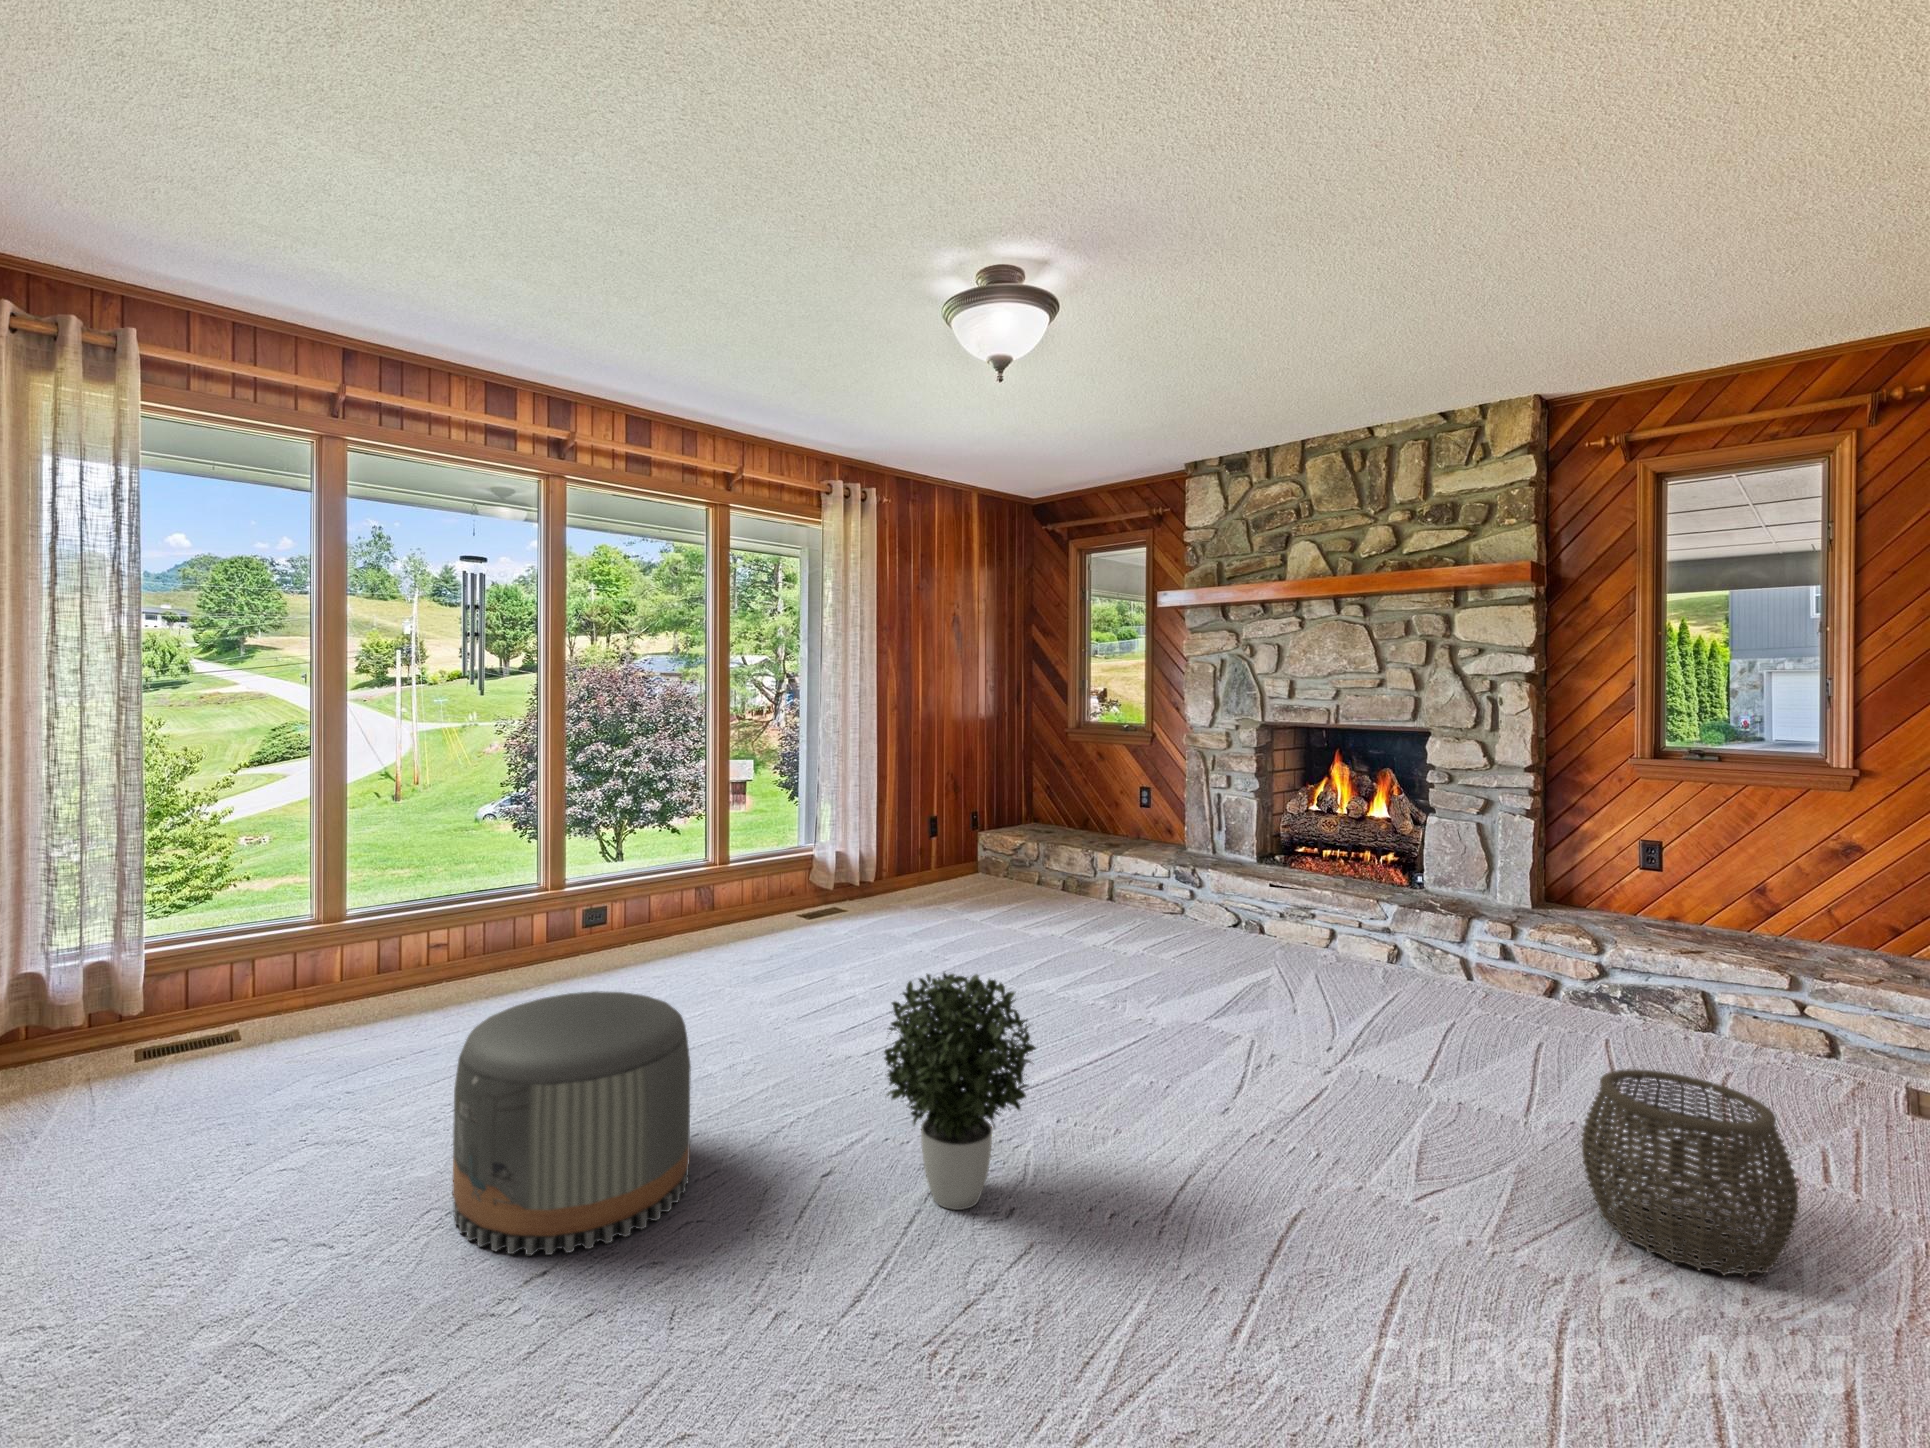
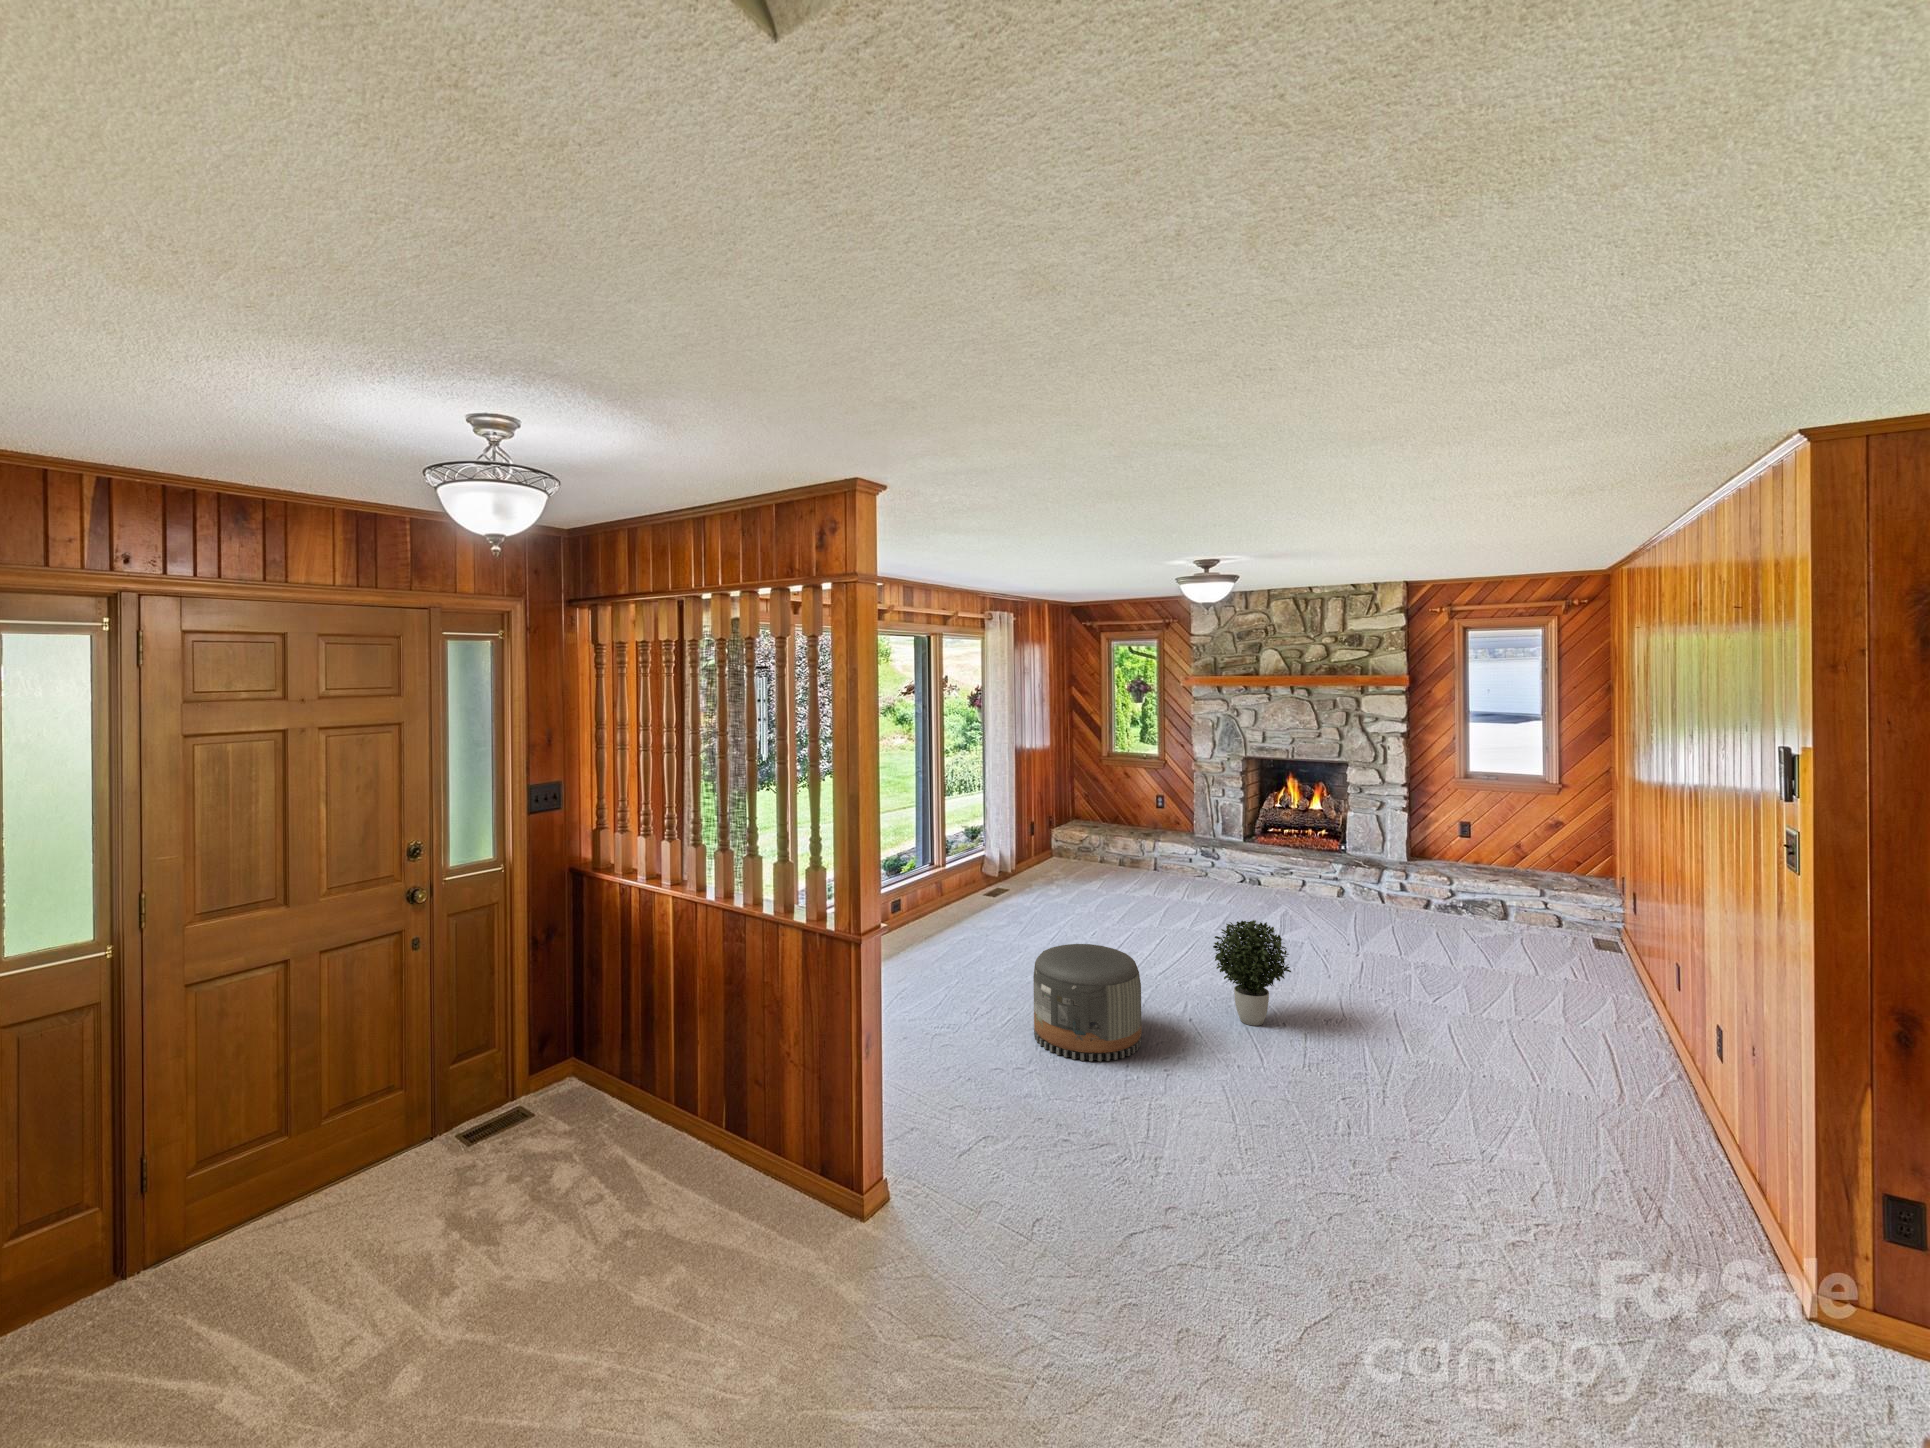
woven basket: present [1582,1069,1799,1277] -> none [1491,937,1576,1013]

